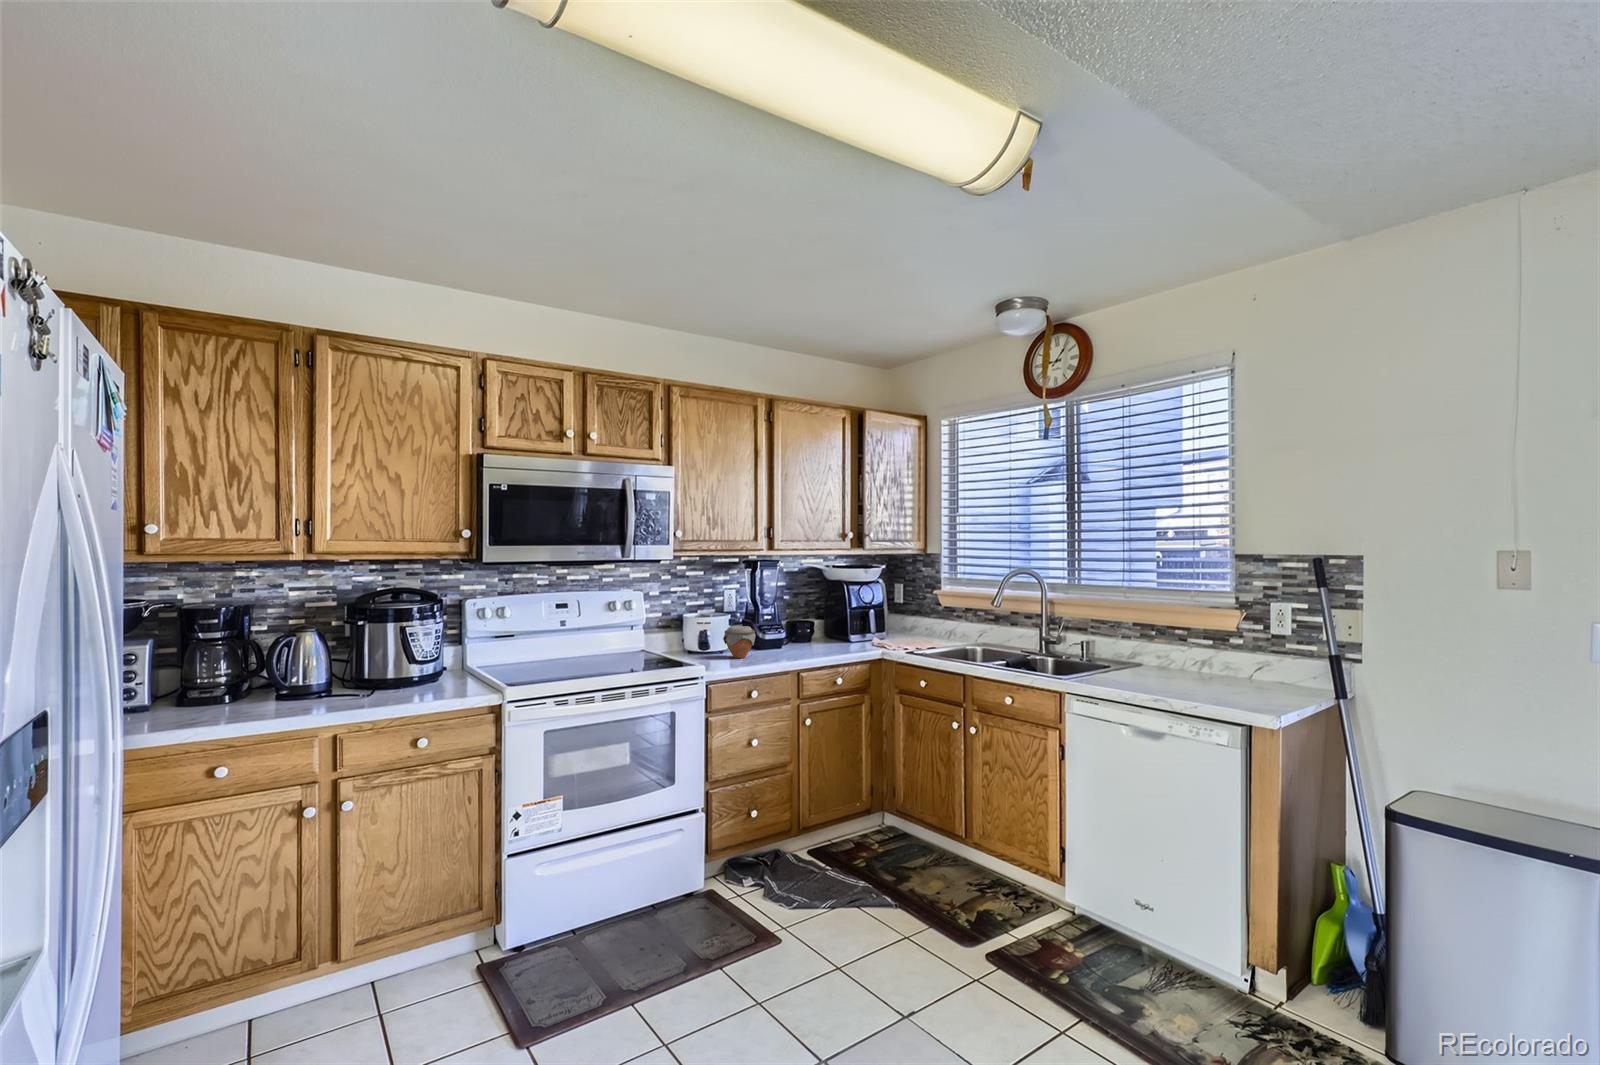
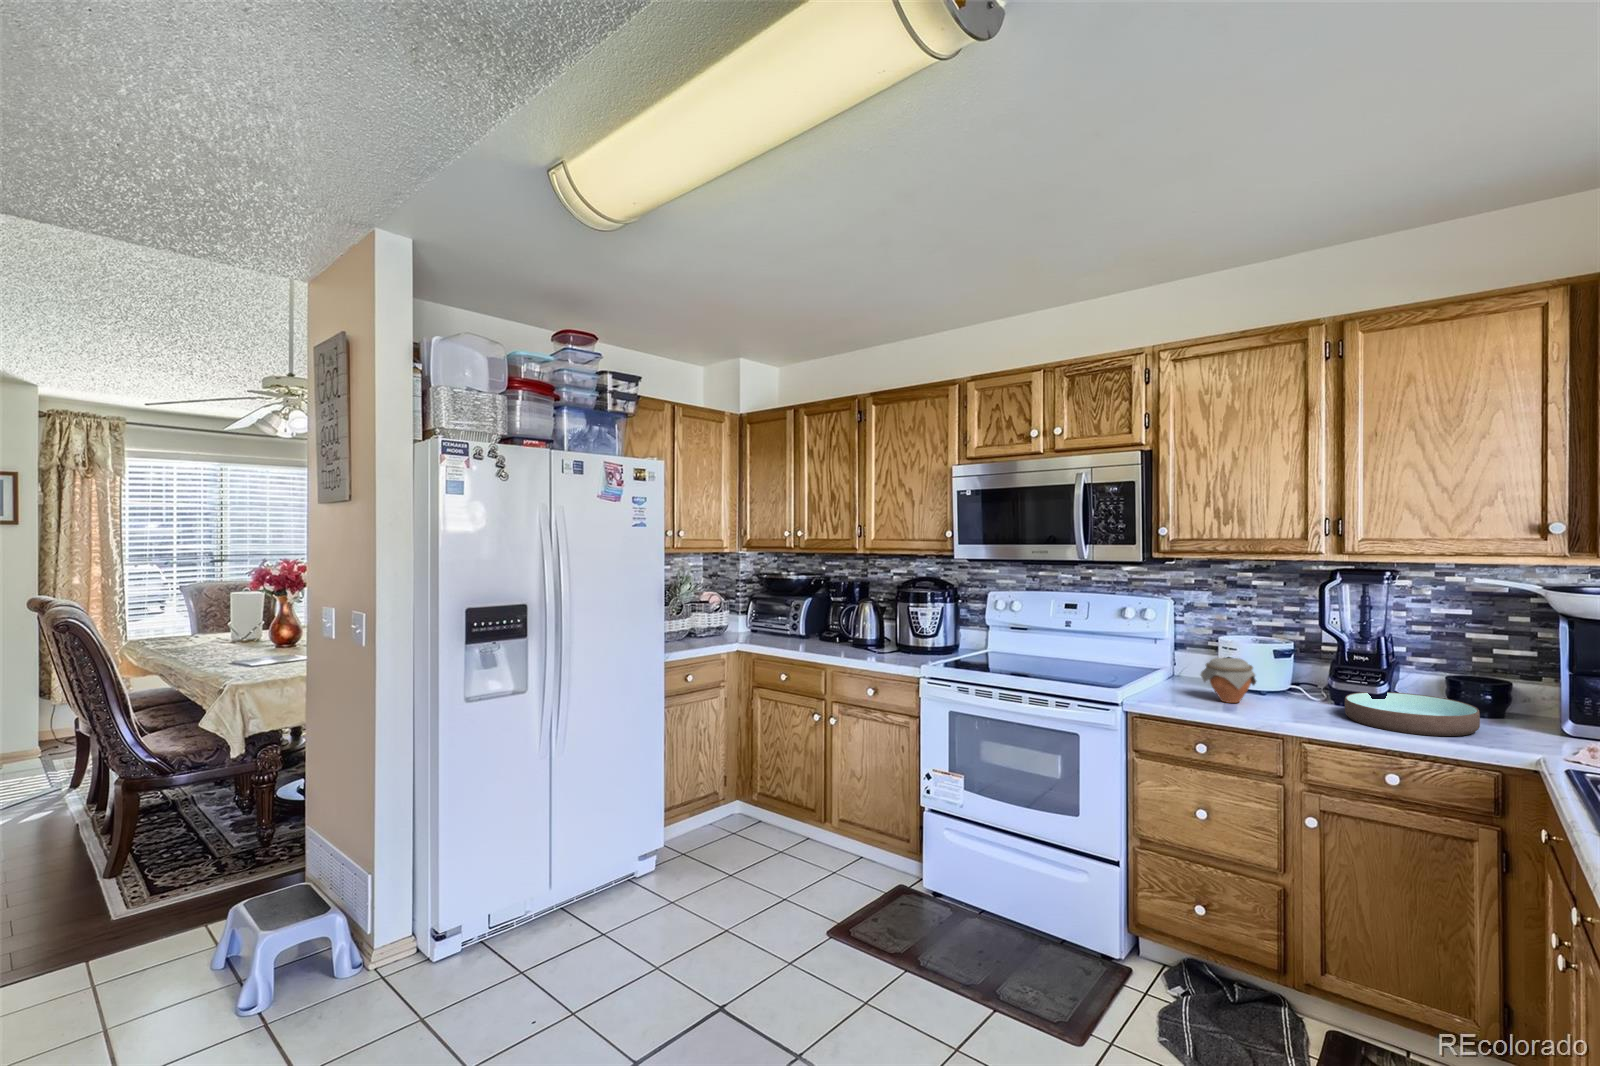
bowl: none [780,633,843,653] -> present [1345,692,1480,736]

